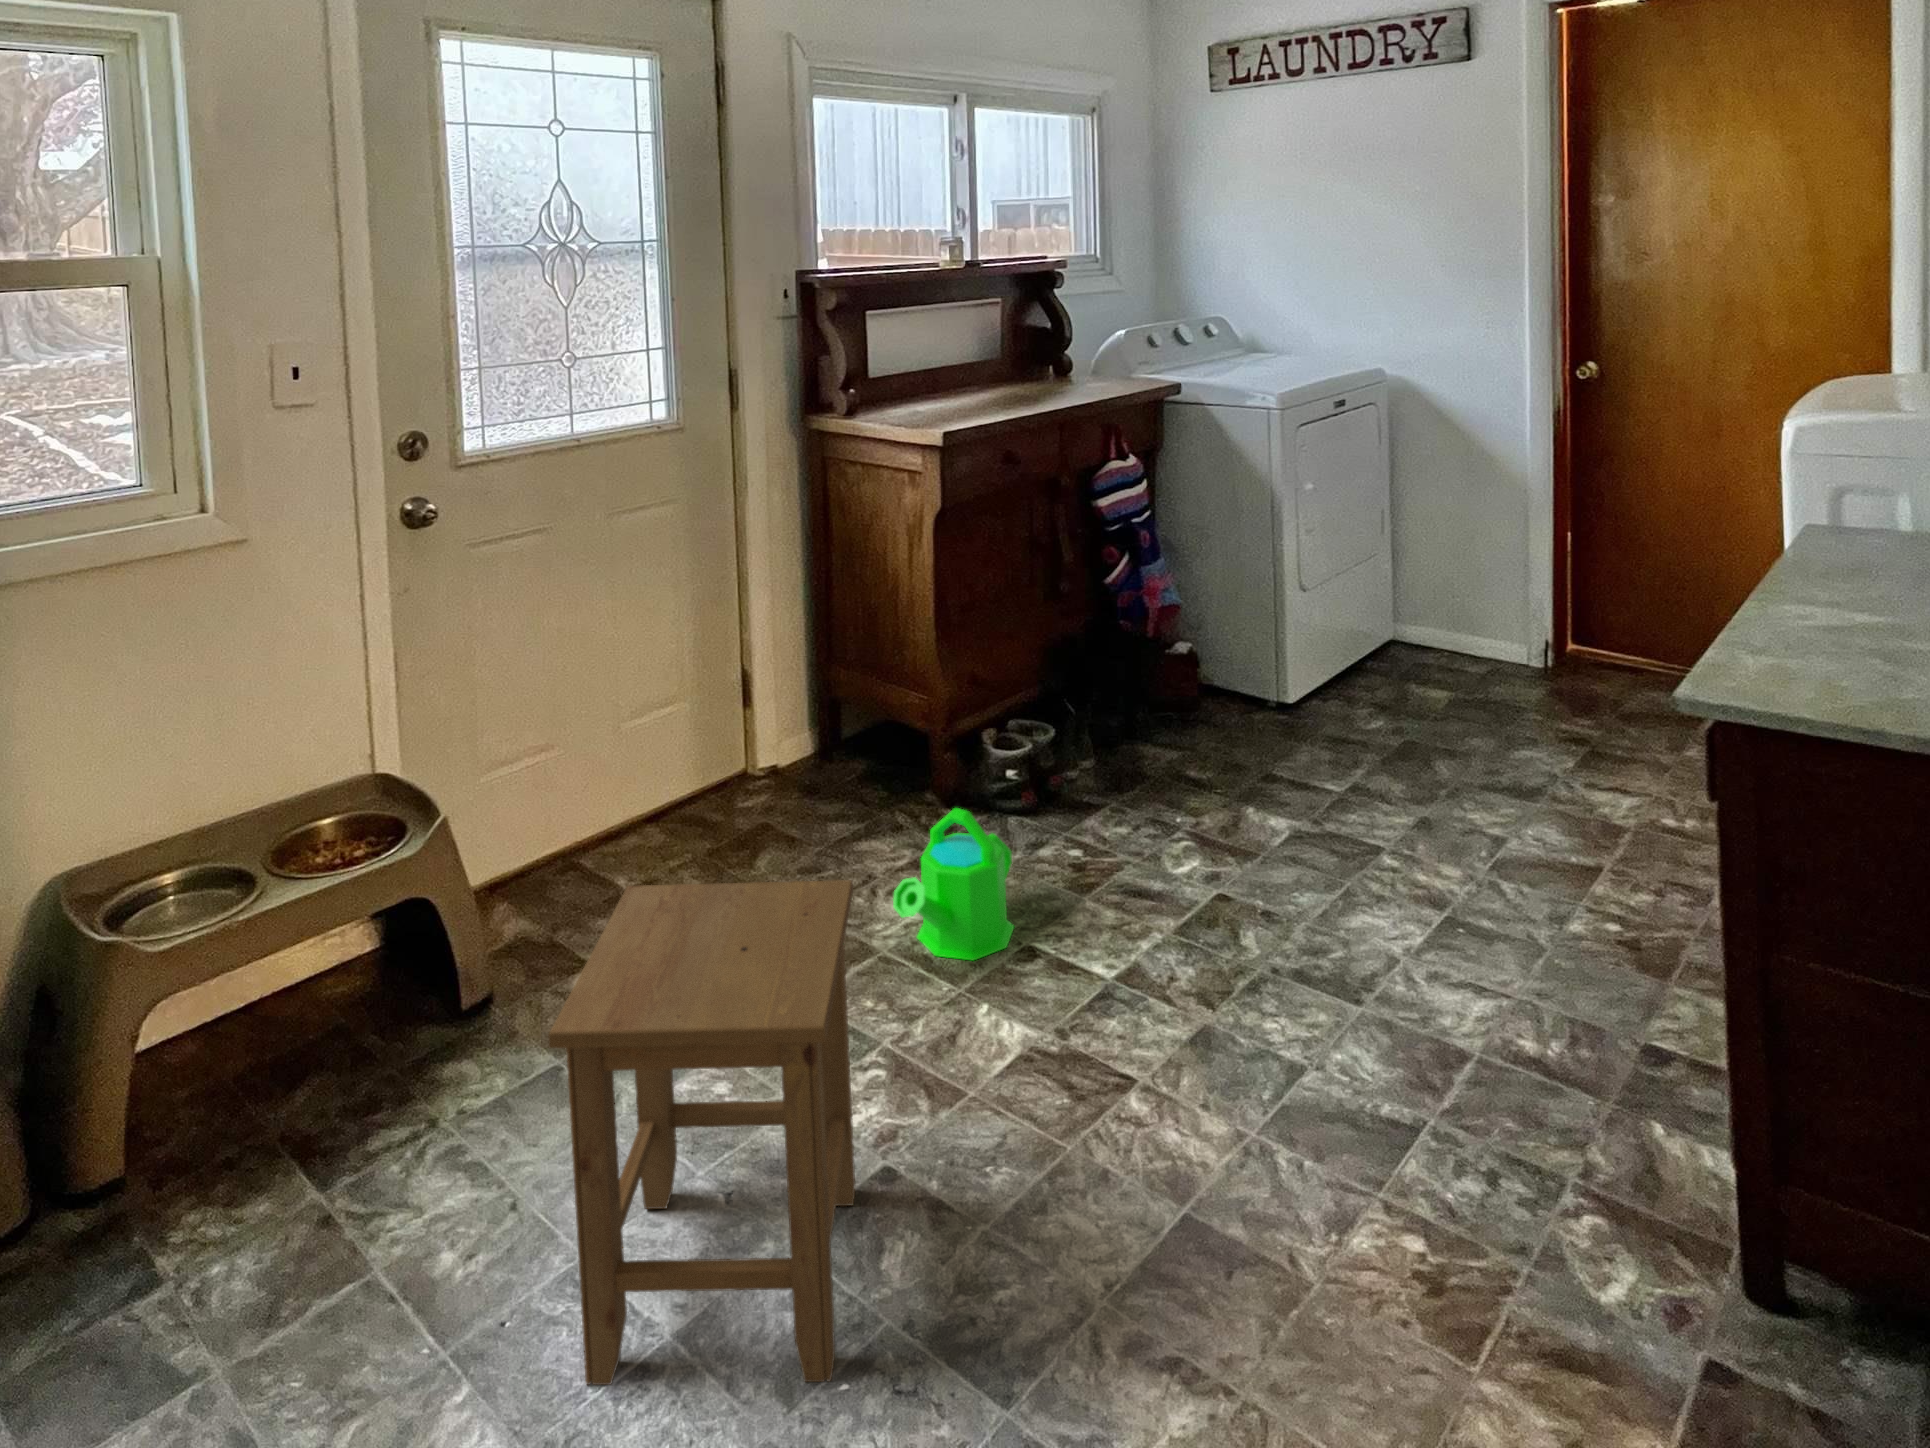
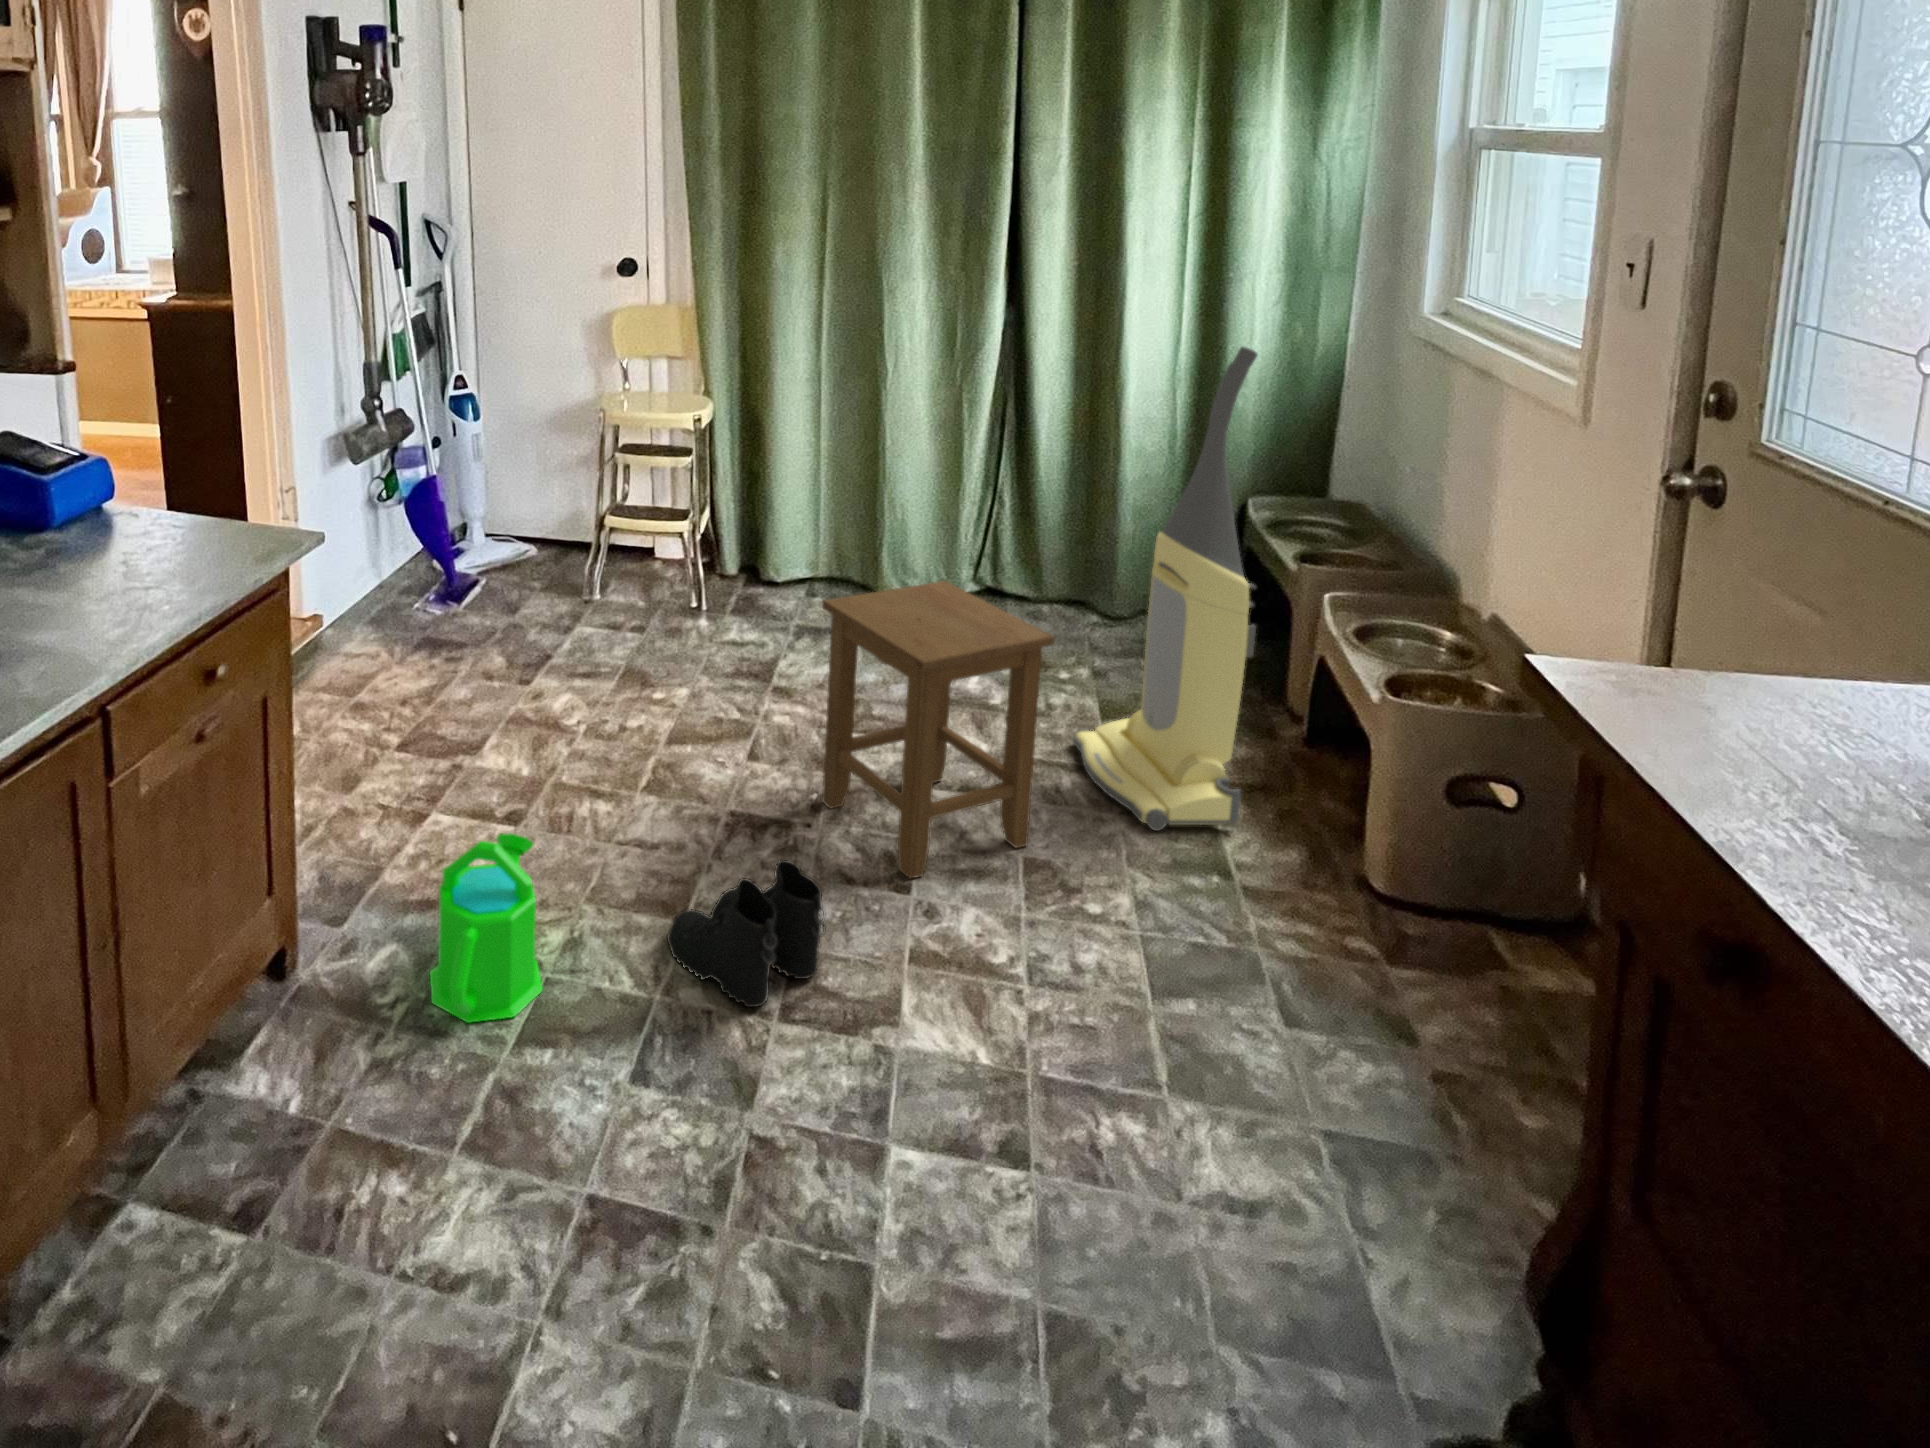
vacuum cleaner: none [159,529,478,1372] -> present [1073,347,1258,831]
watering can: present [893,808,1014,960] -> present [430,833,543,1023]
boots: none [1063,991,1220,1210] -> present [668,860,826,1007]

